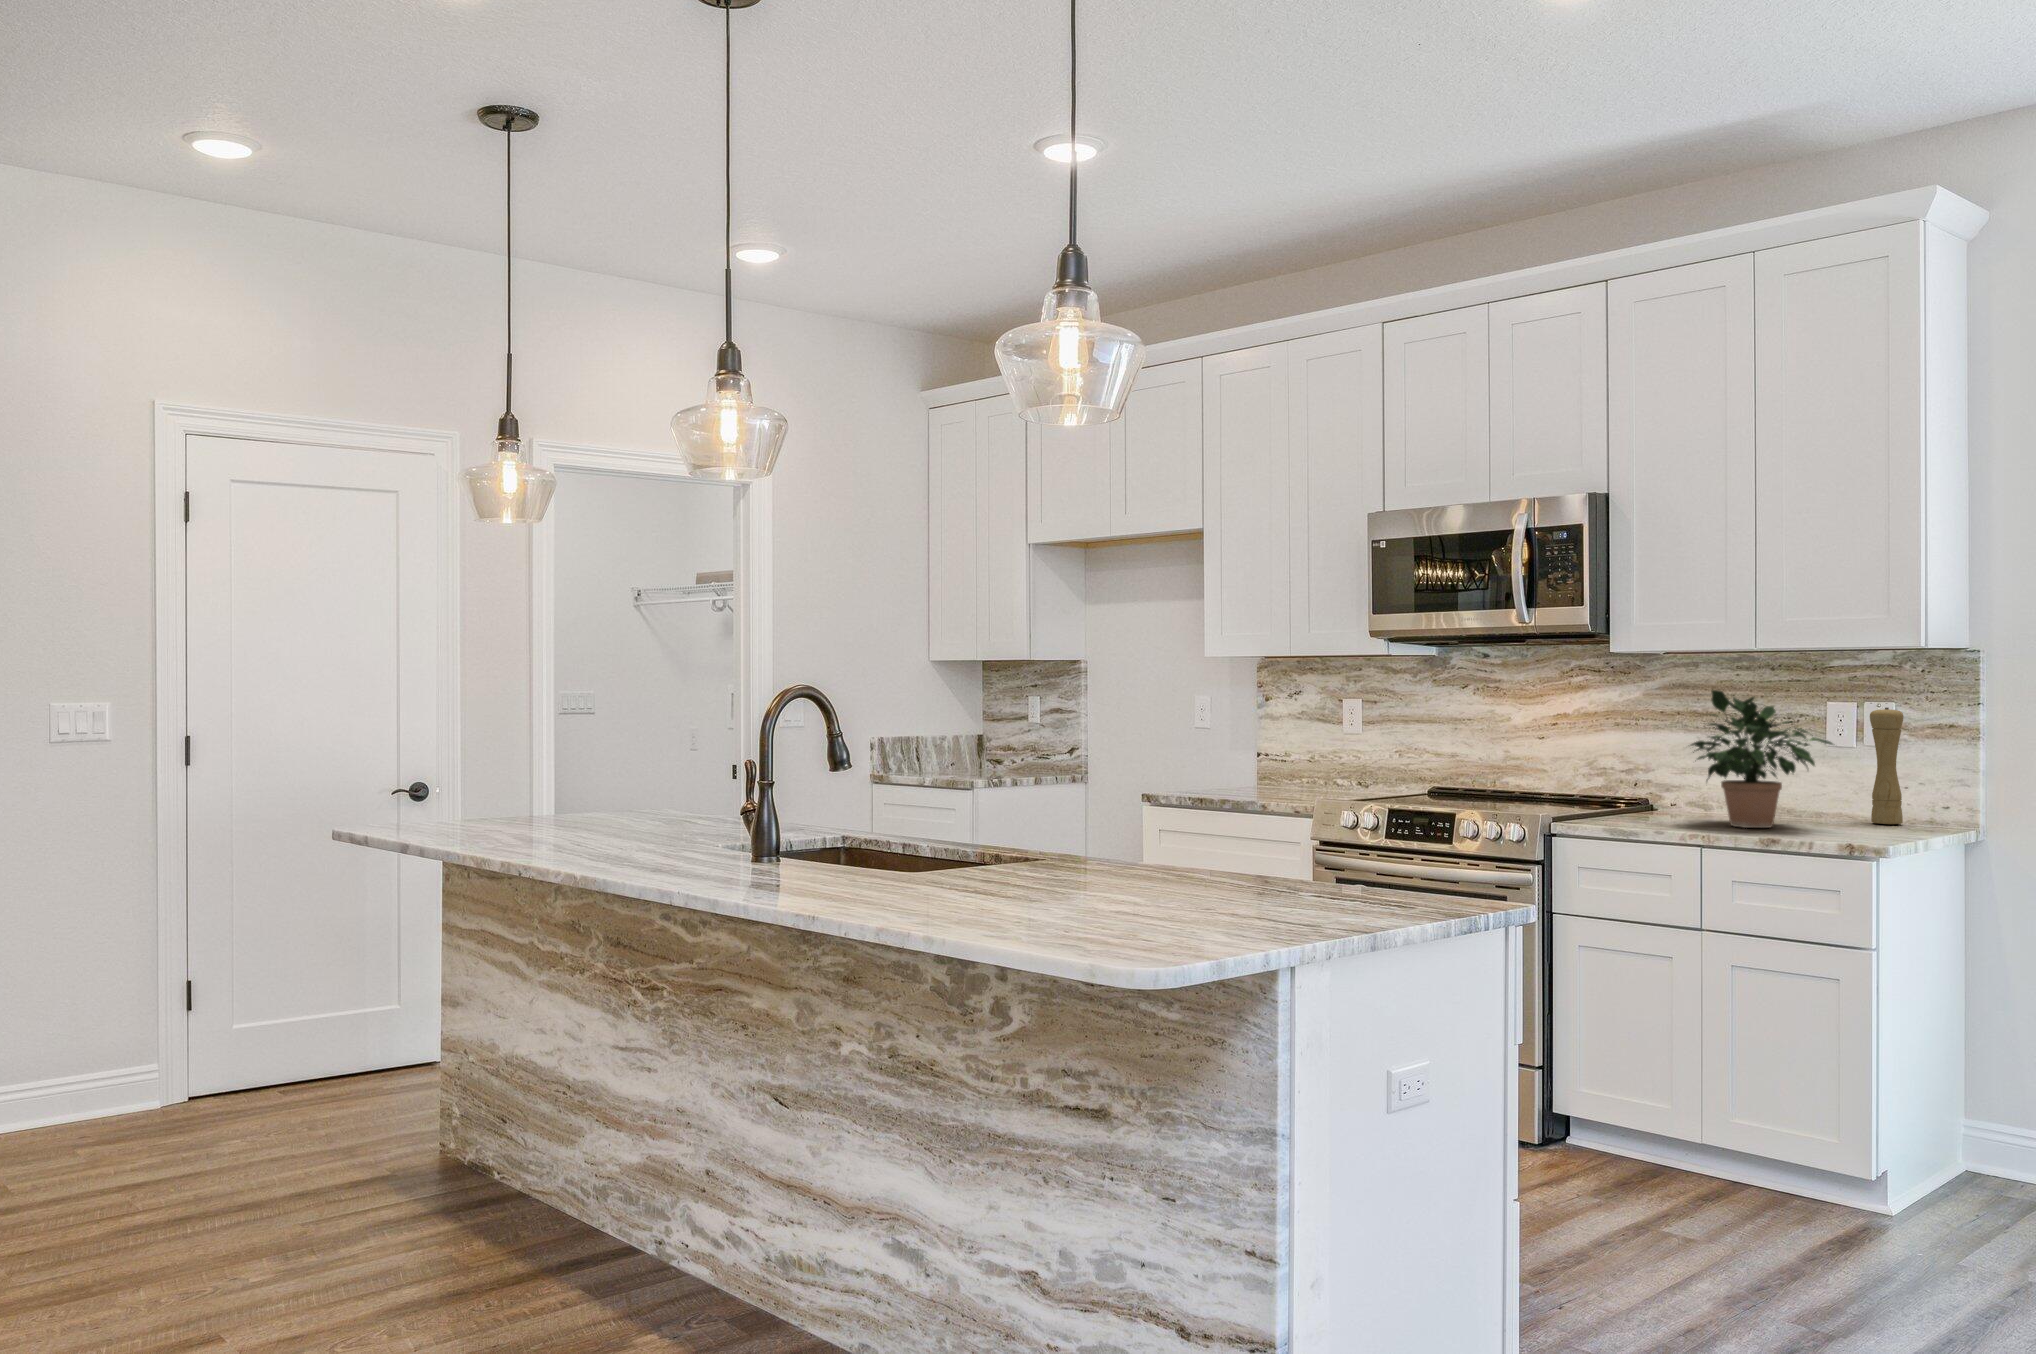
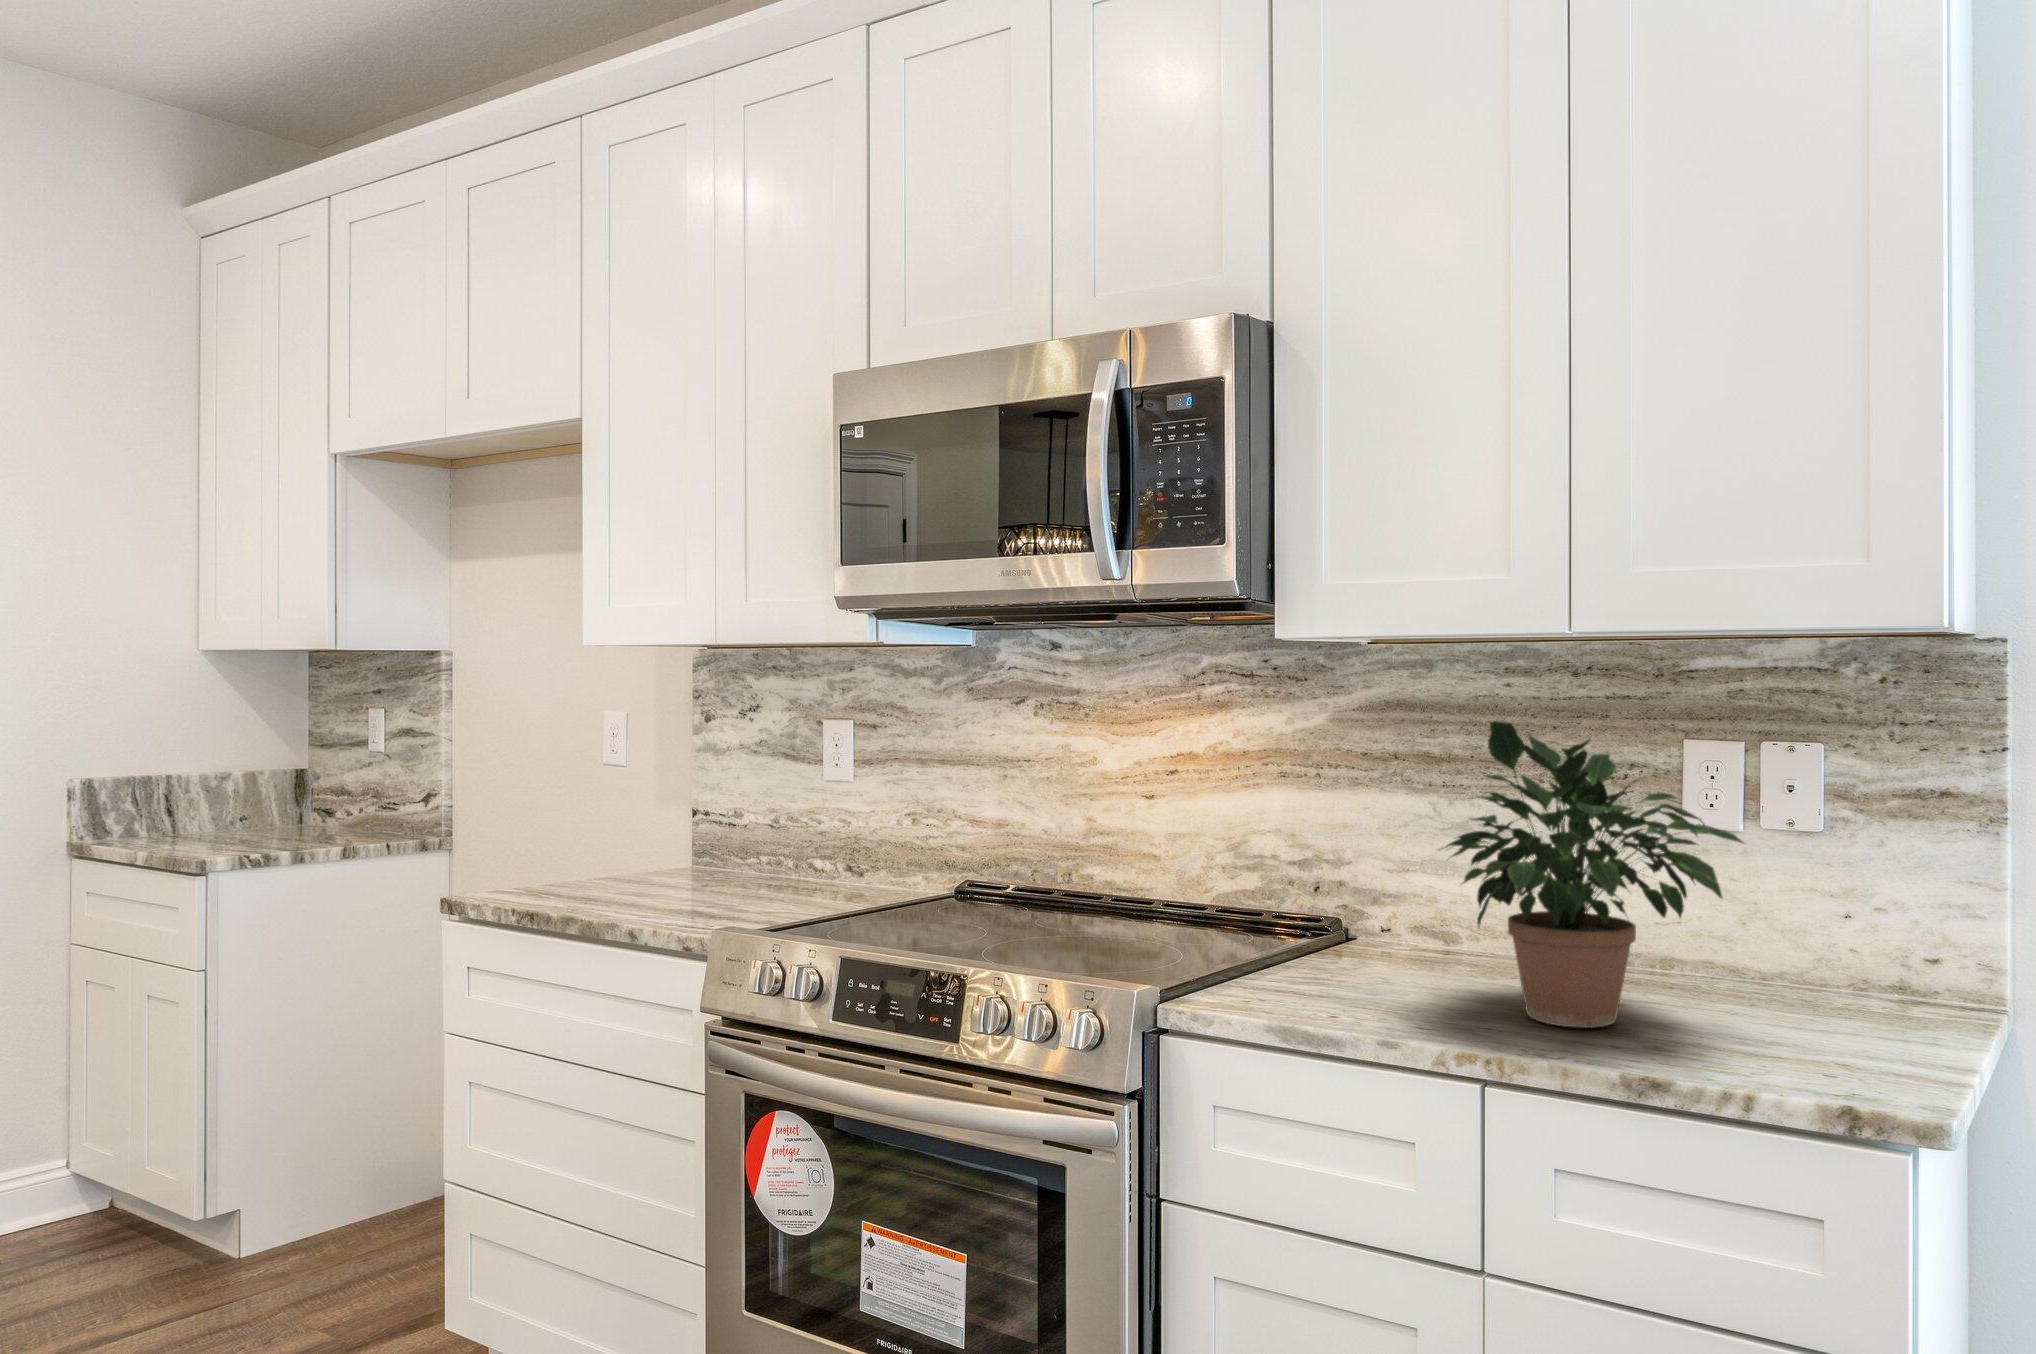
pepper mill: present [1870,708,1903,824] -> none [1776,754,1844,994]

